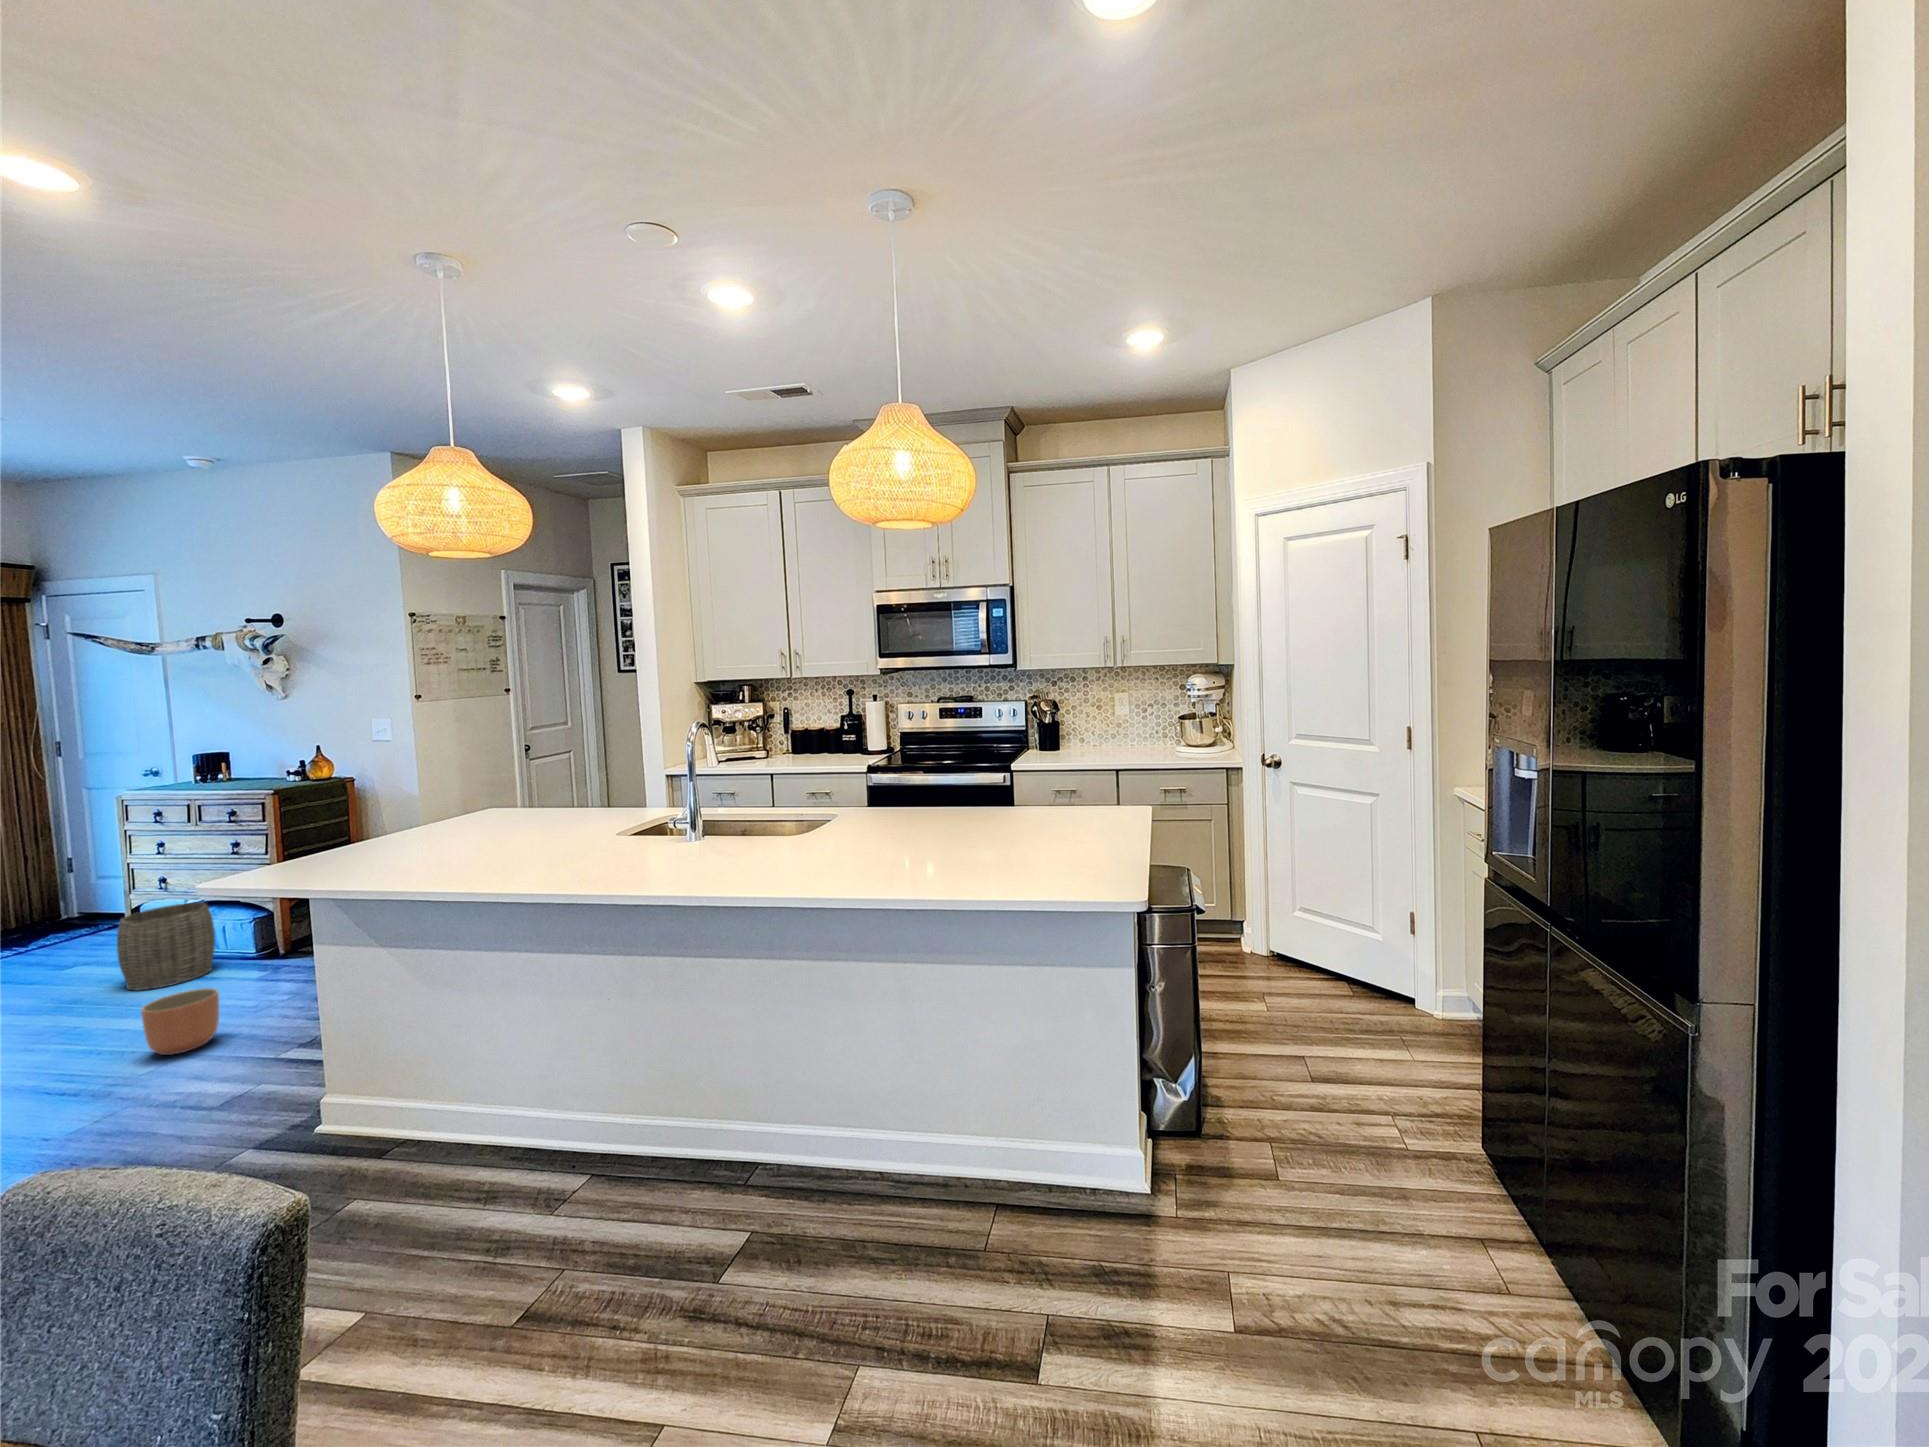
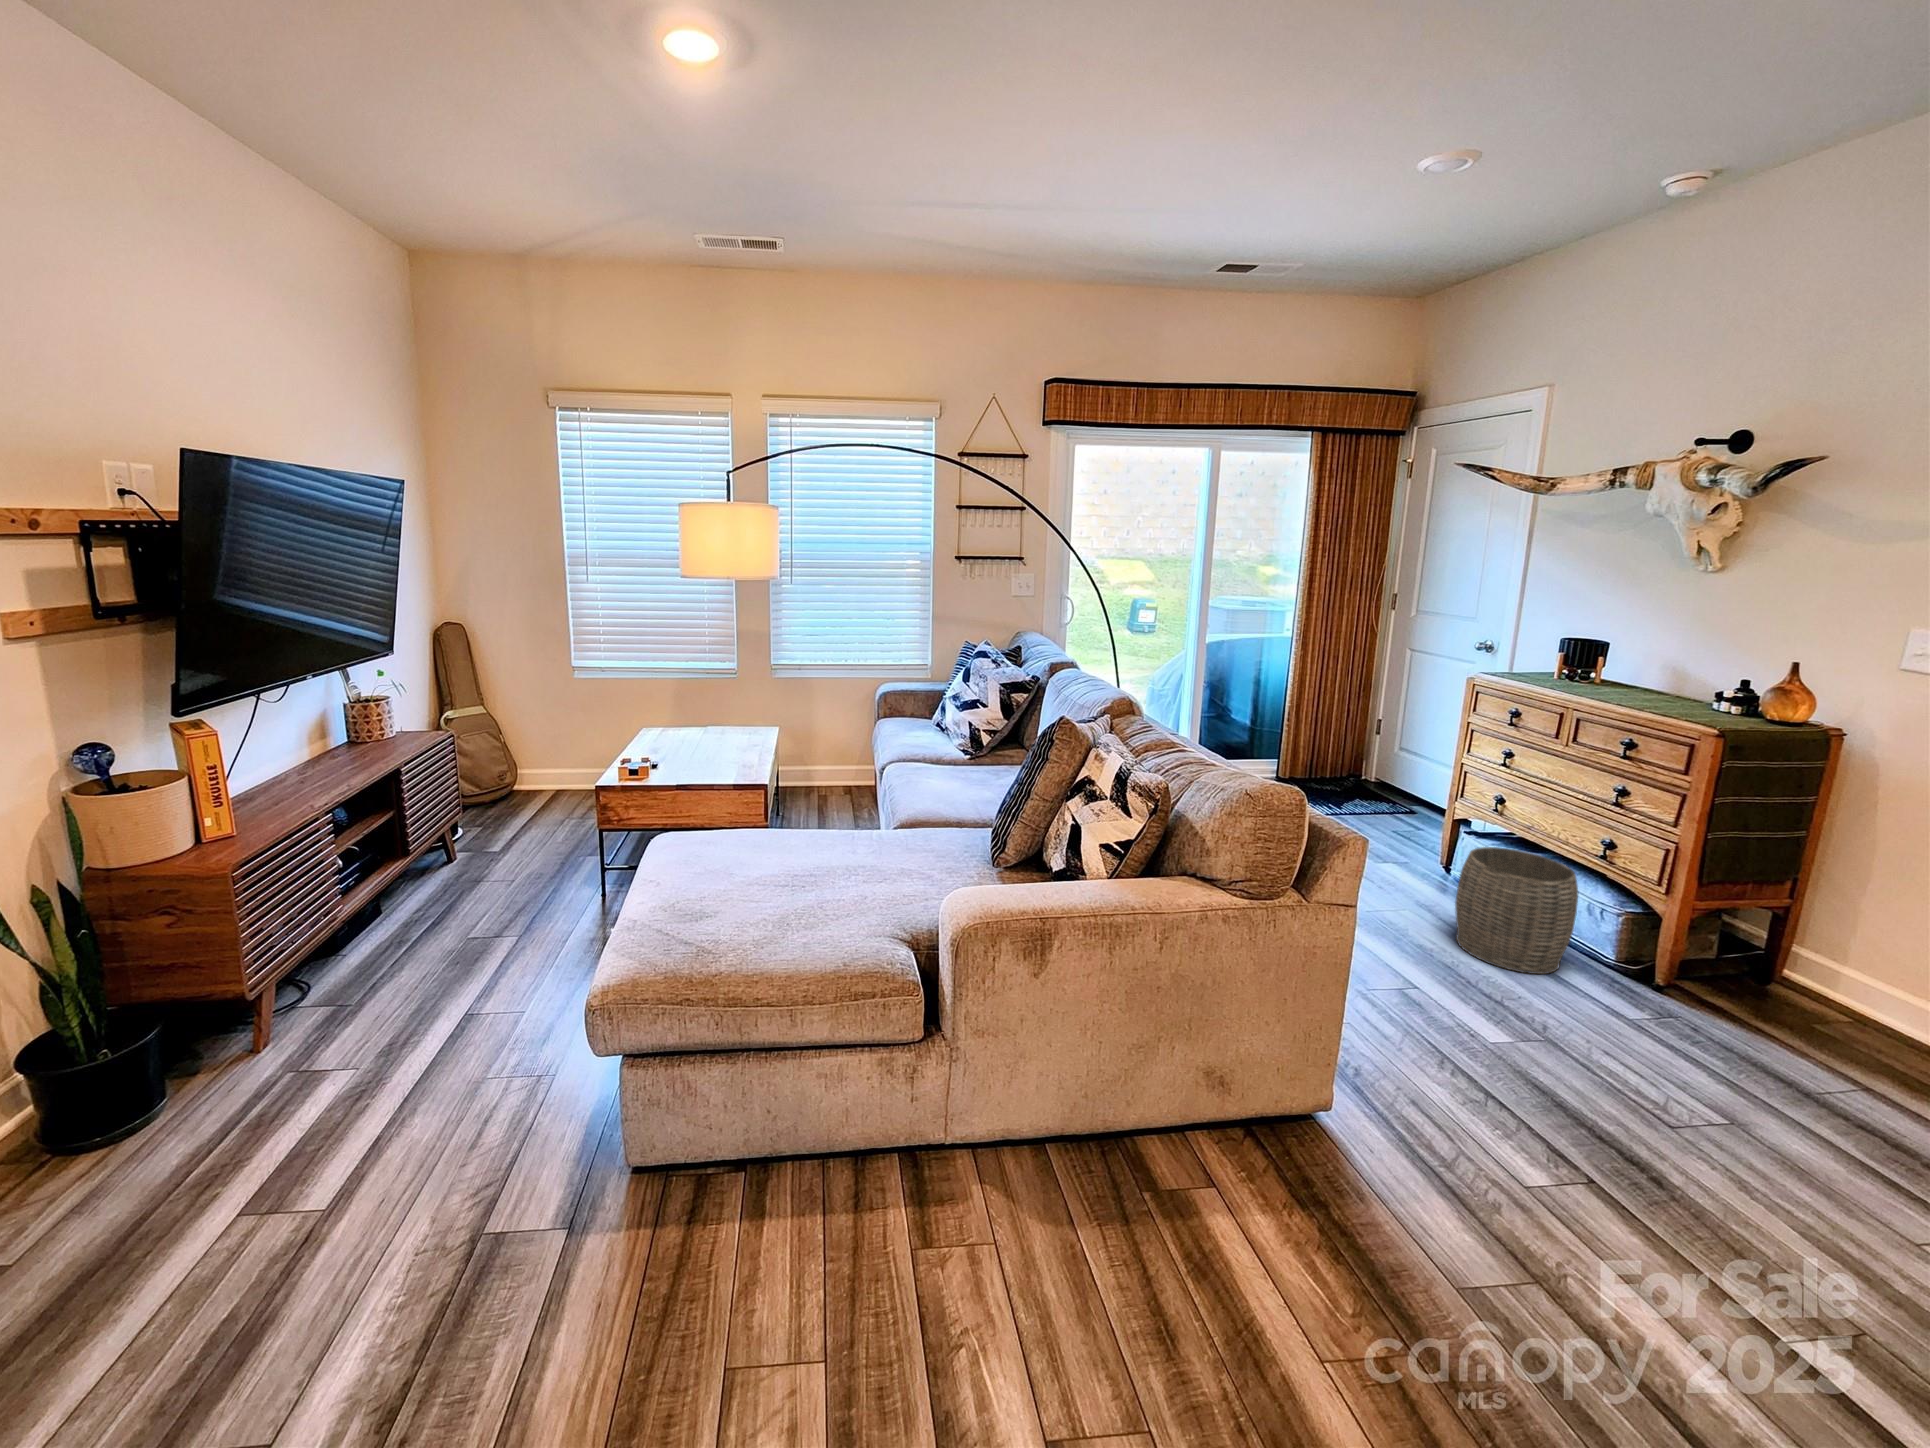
planter: present [141,988,219,1055] -> none [1548,1071,1680,1201]

